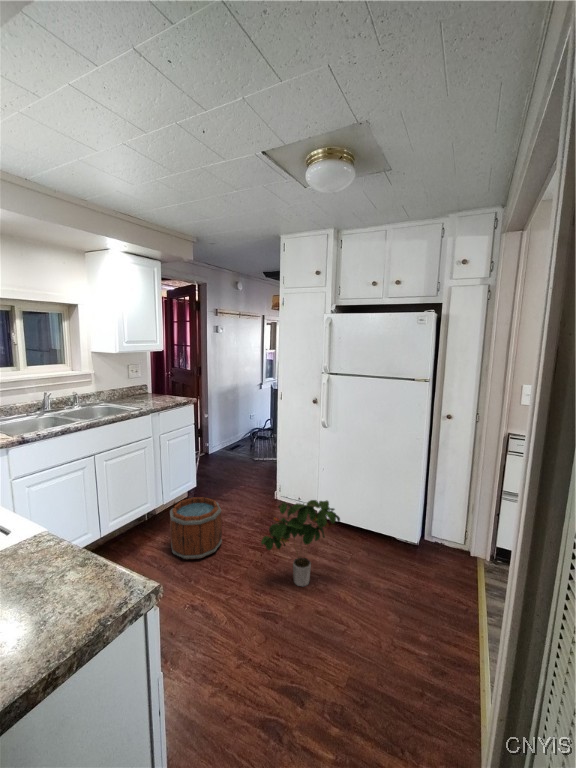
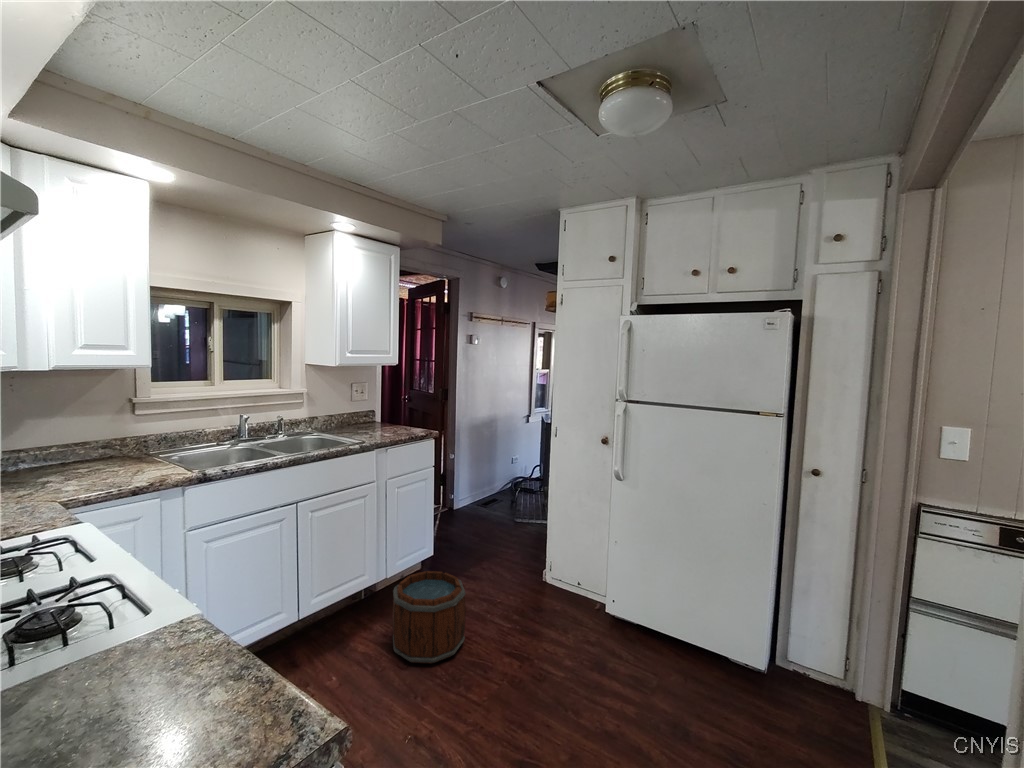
potted plant: present [261,500,340,586] -> none [521,588,643,724]

